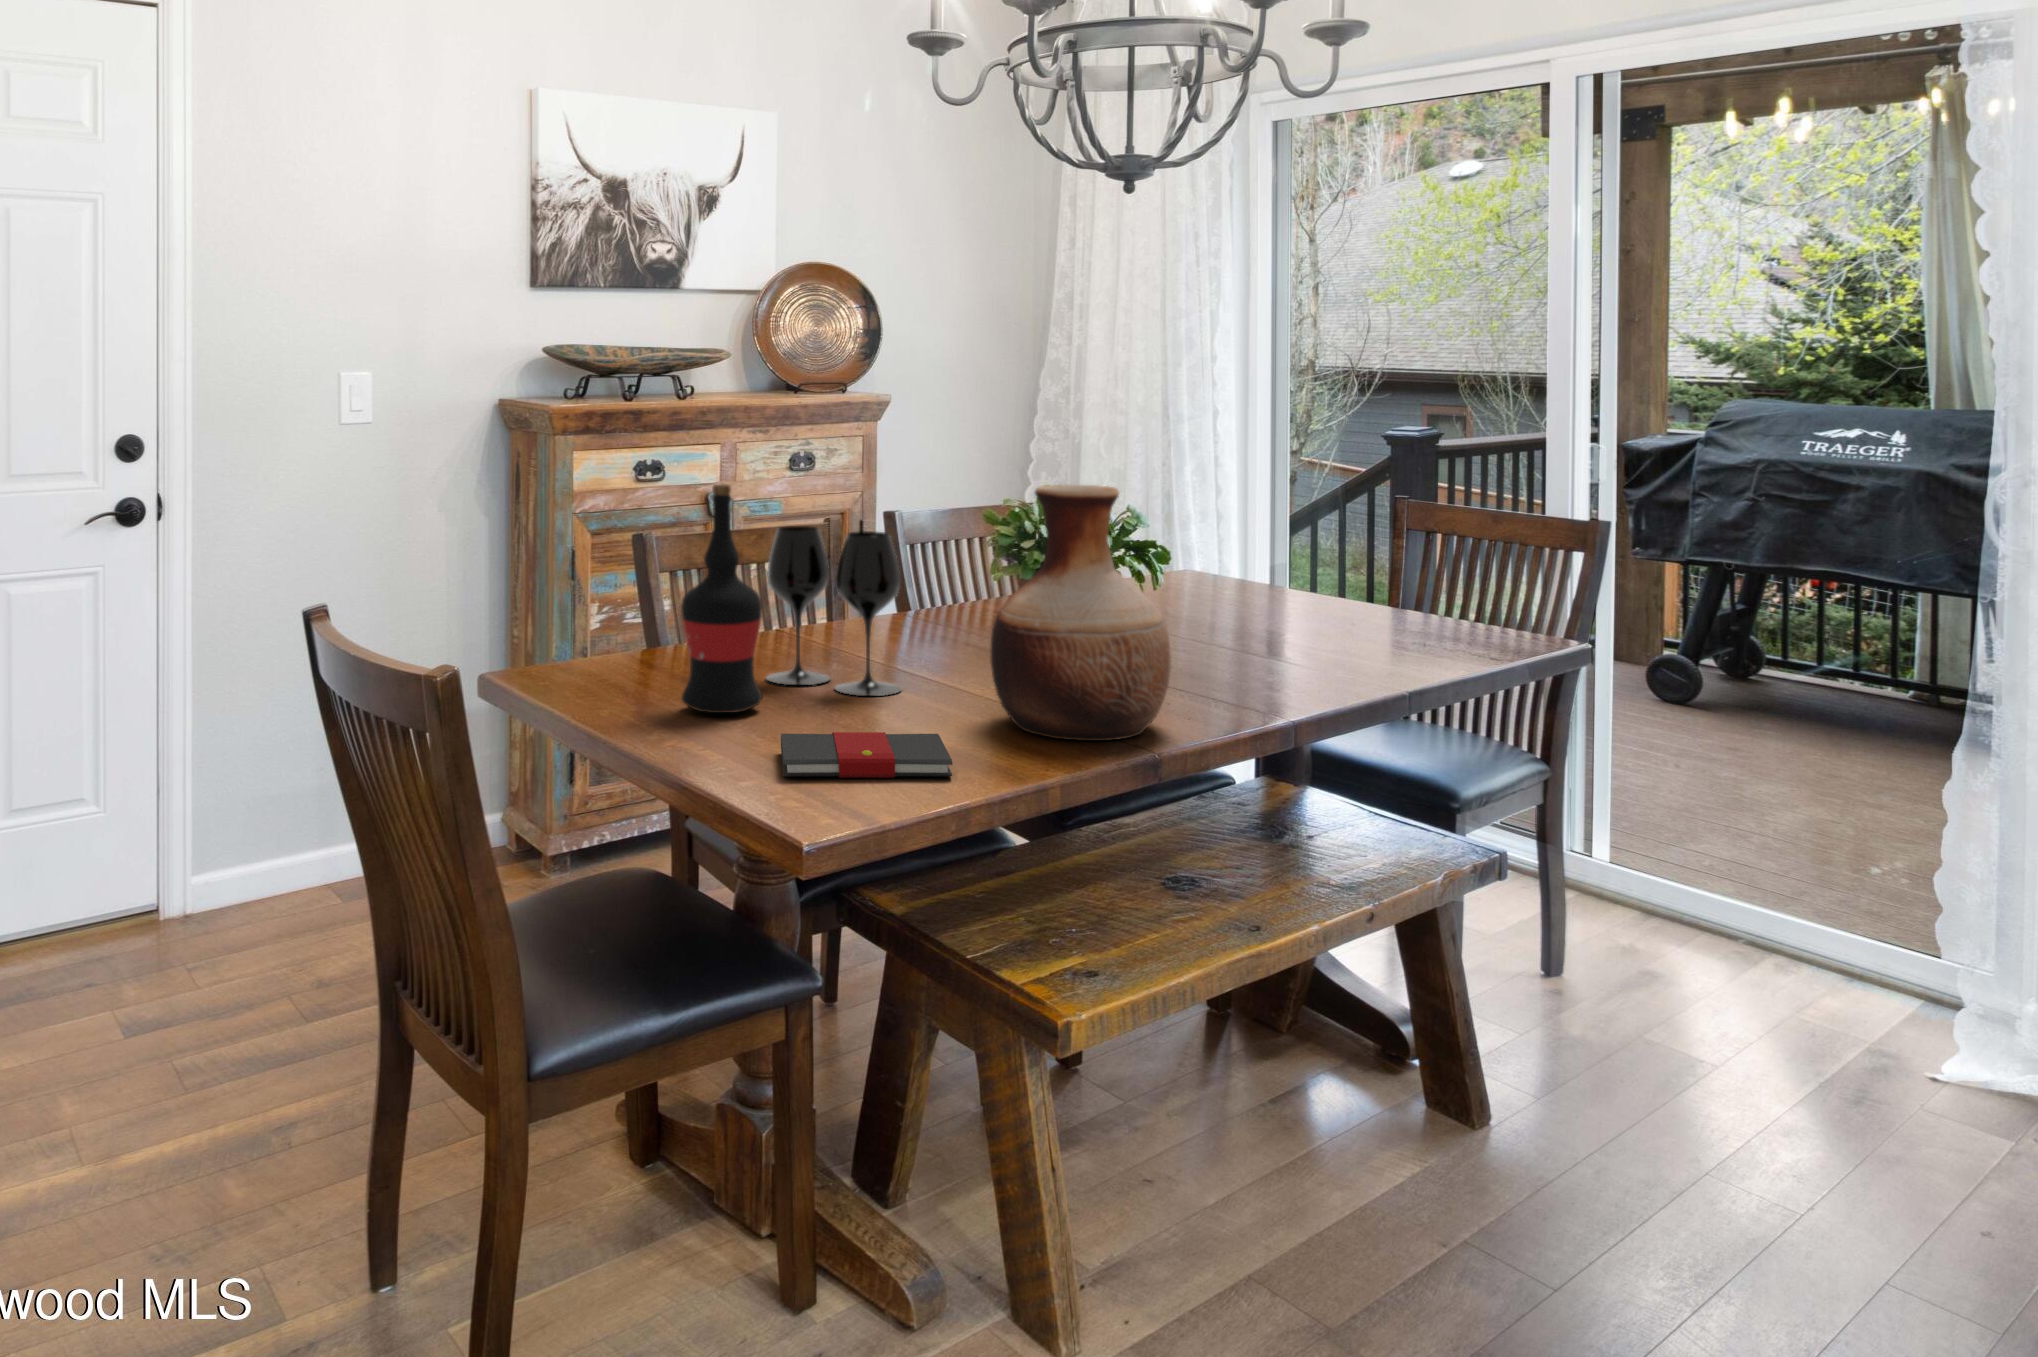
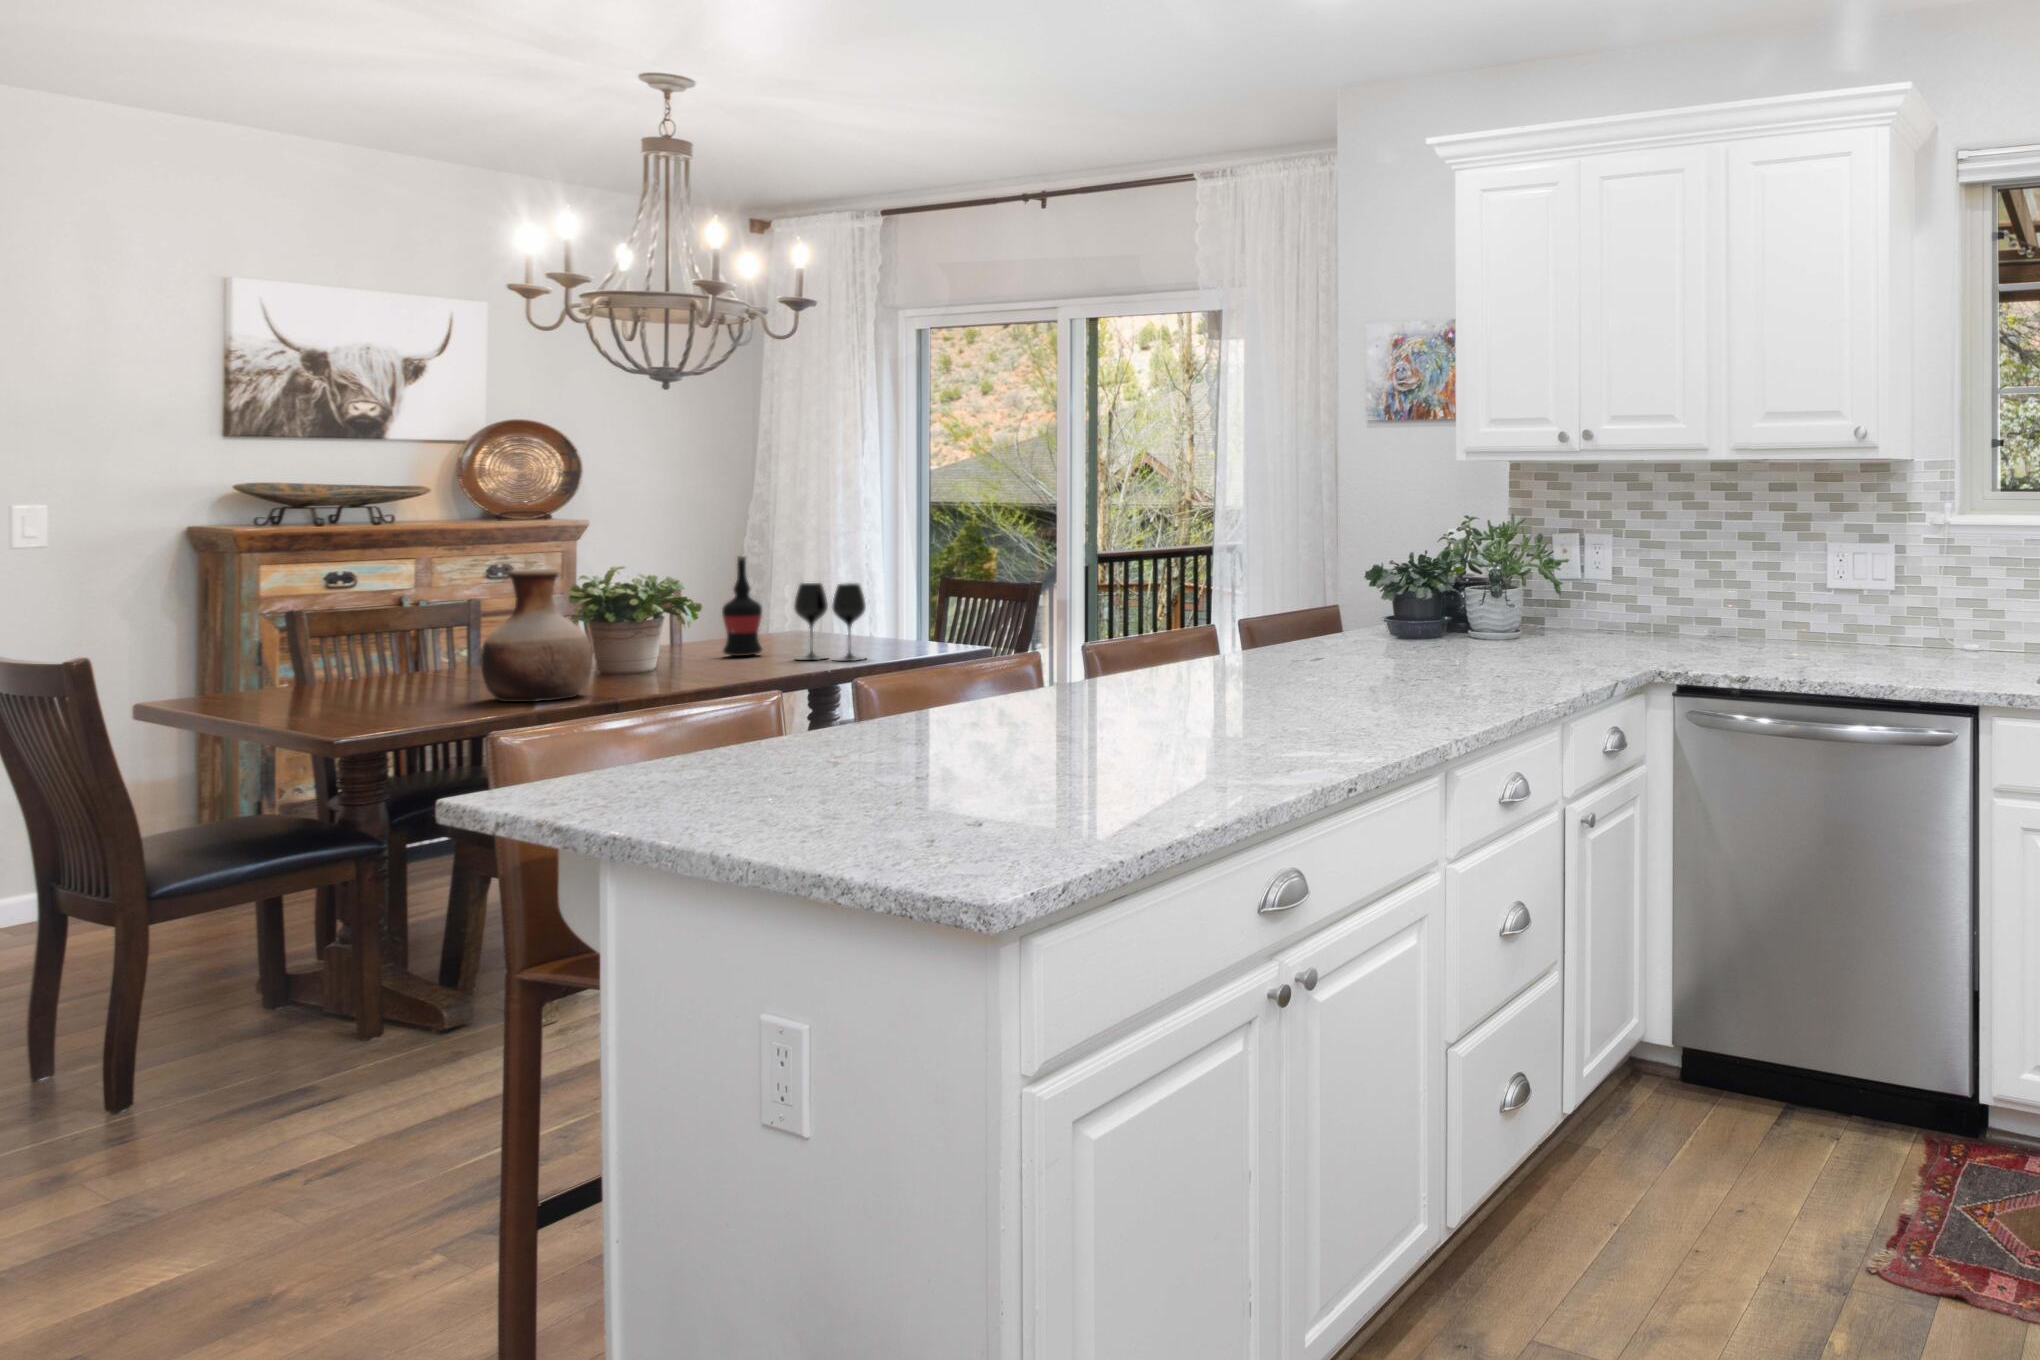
wine bottle: present [681,484,762,713] -> present [722,556,762,656]
wine glass: present [766,526,901,696] -> present [794,583,866,661]
book: present [781,732,952,778] -> none [313,700,430,721]

